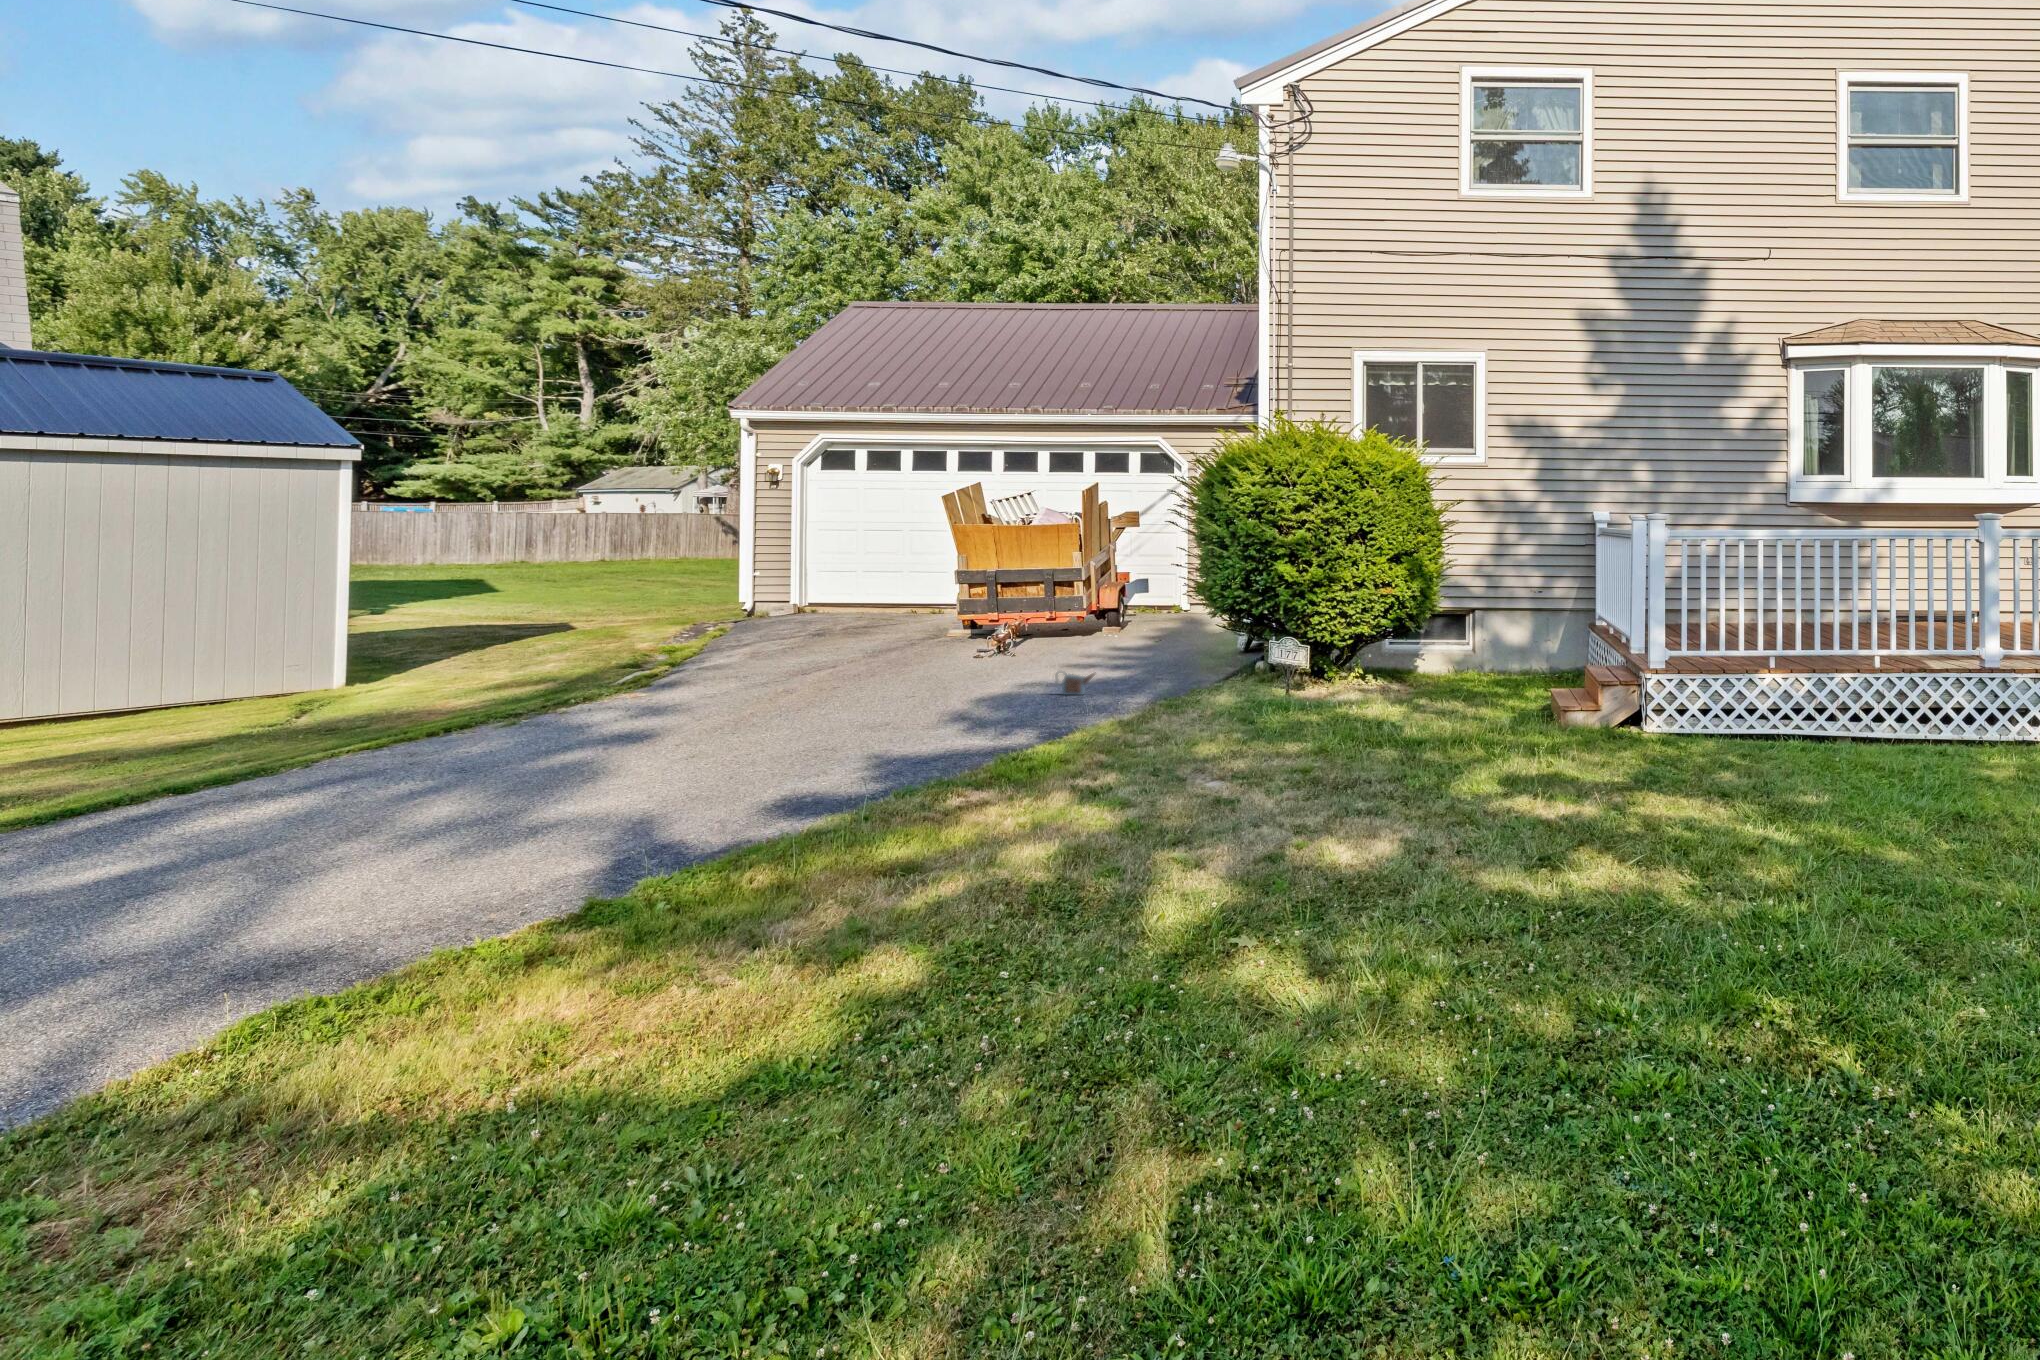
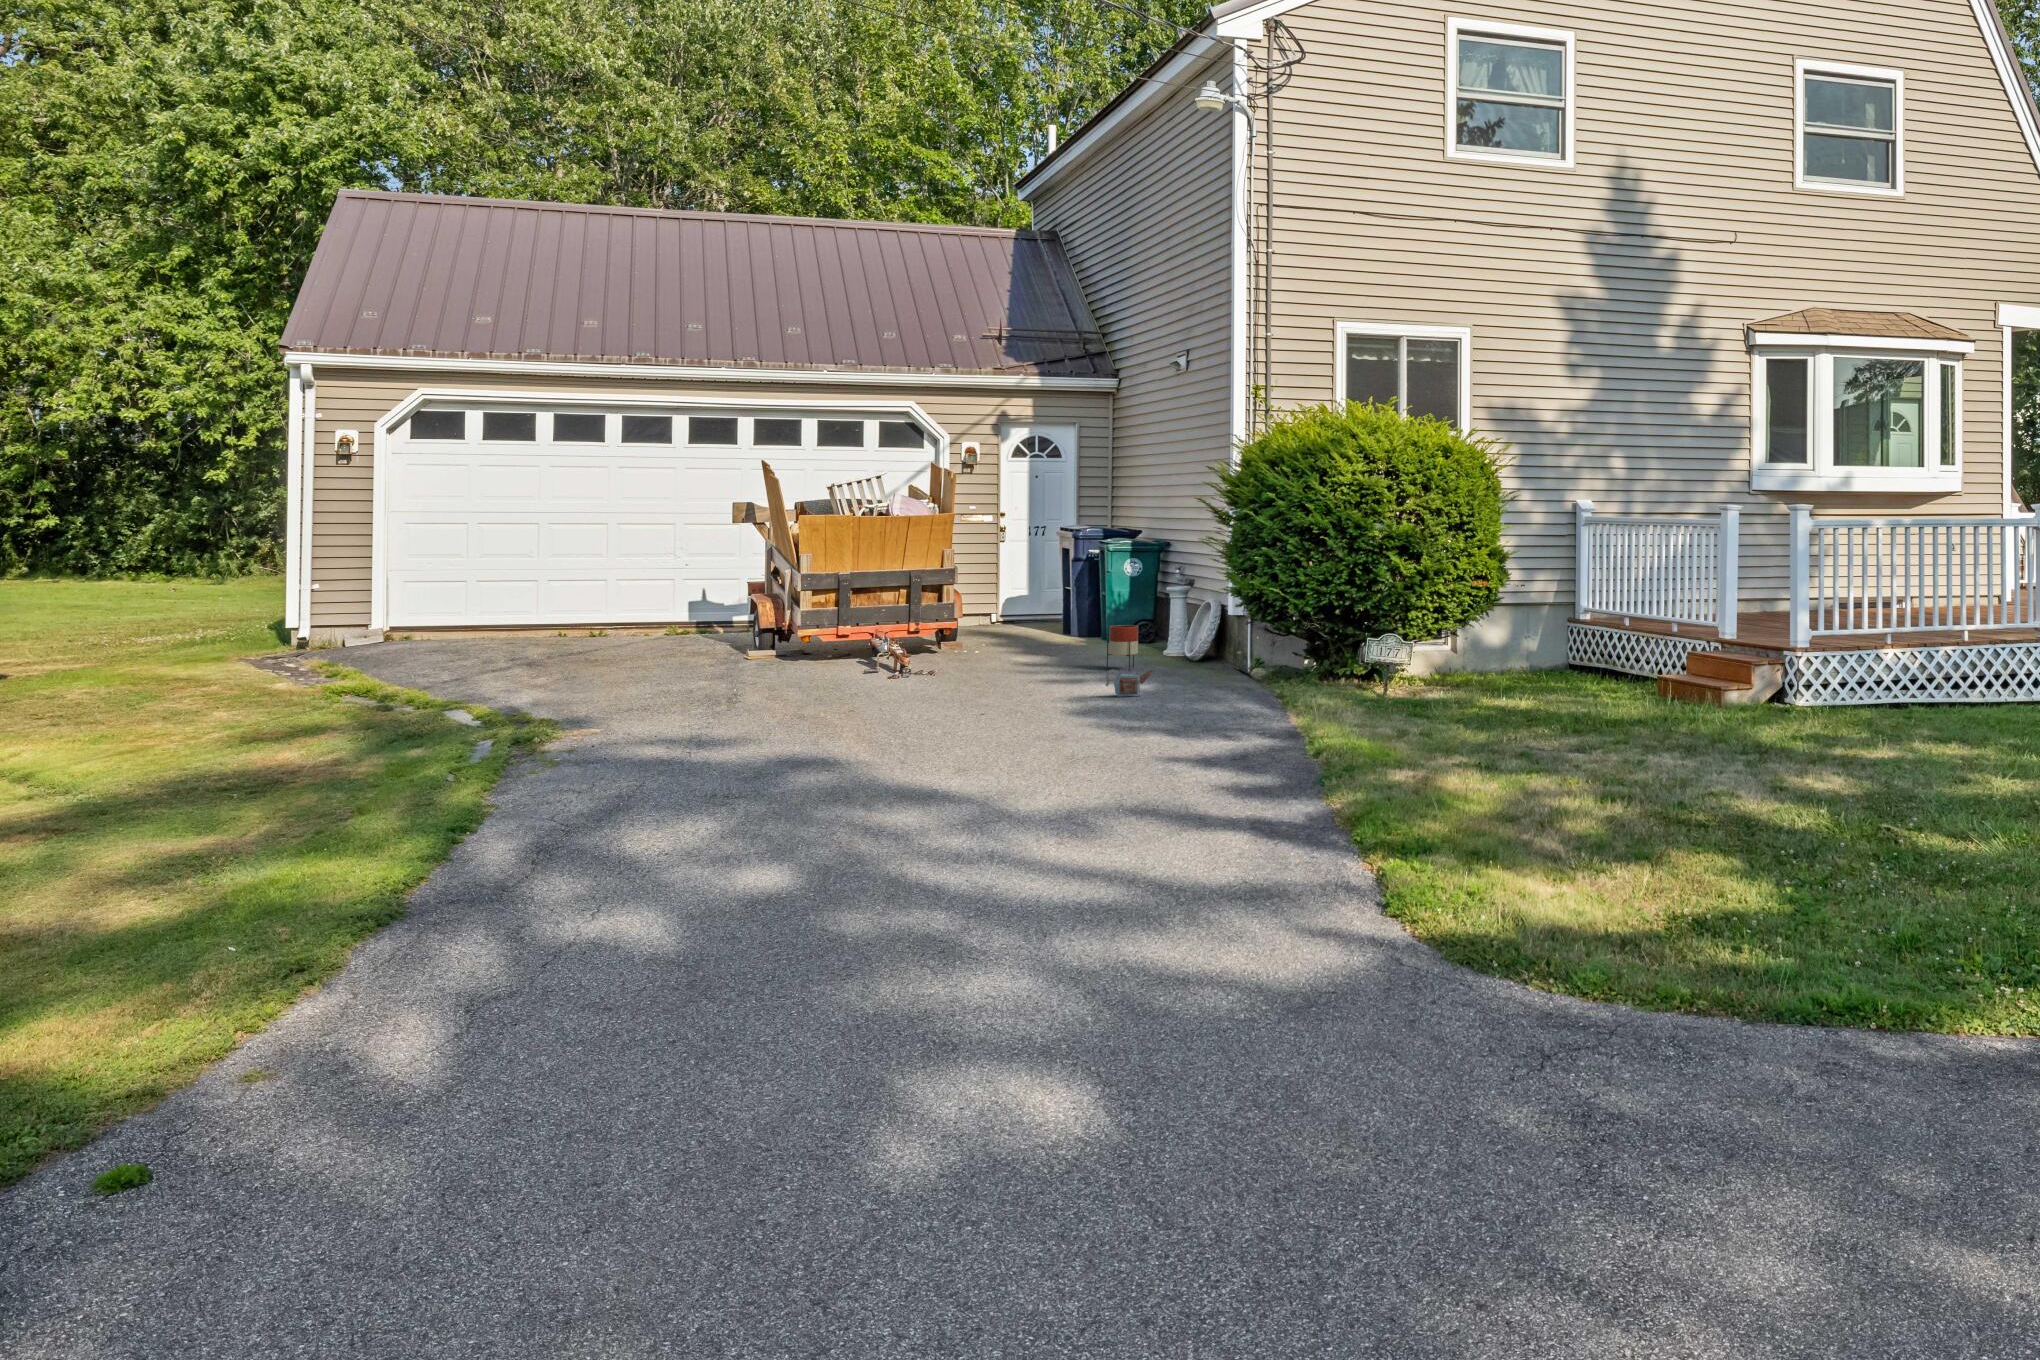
planter: none [1145,636,1172,677] -> present [1107,625,1138,671]

